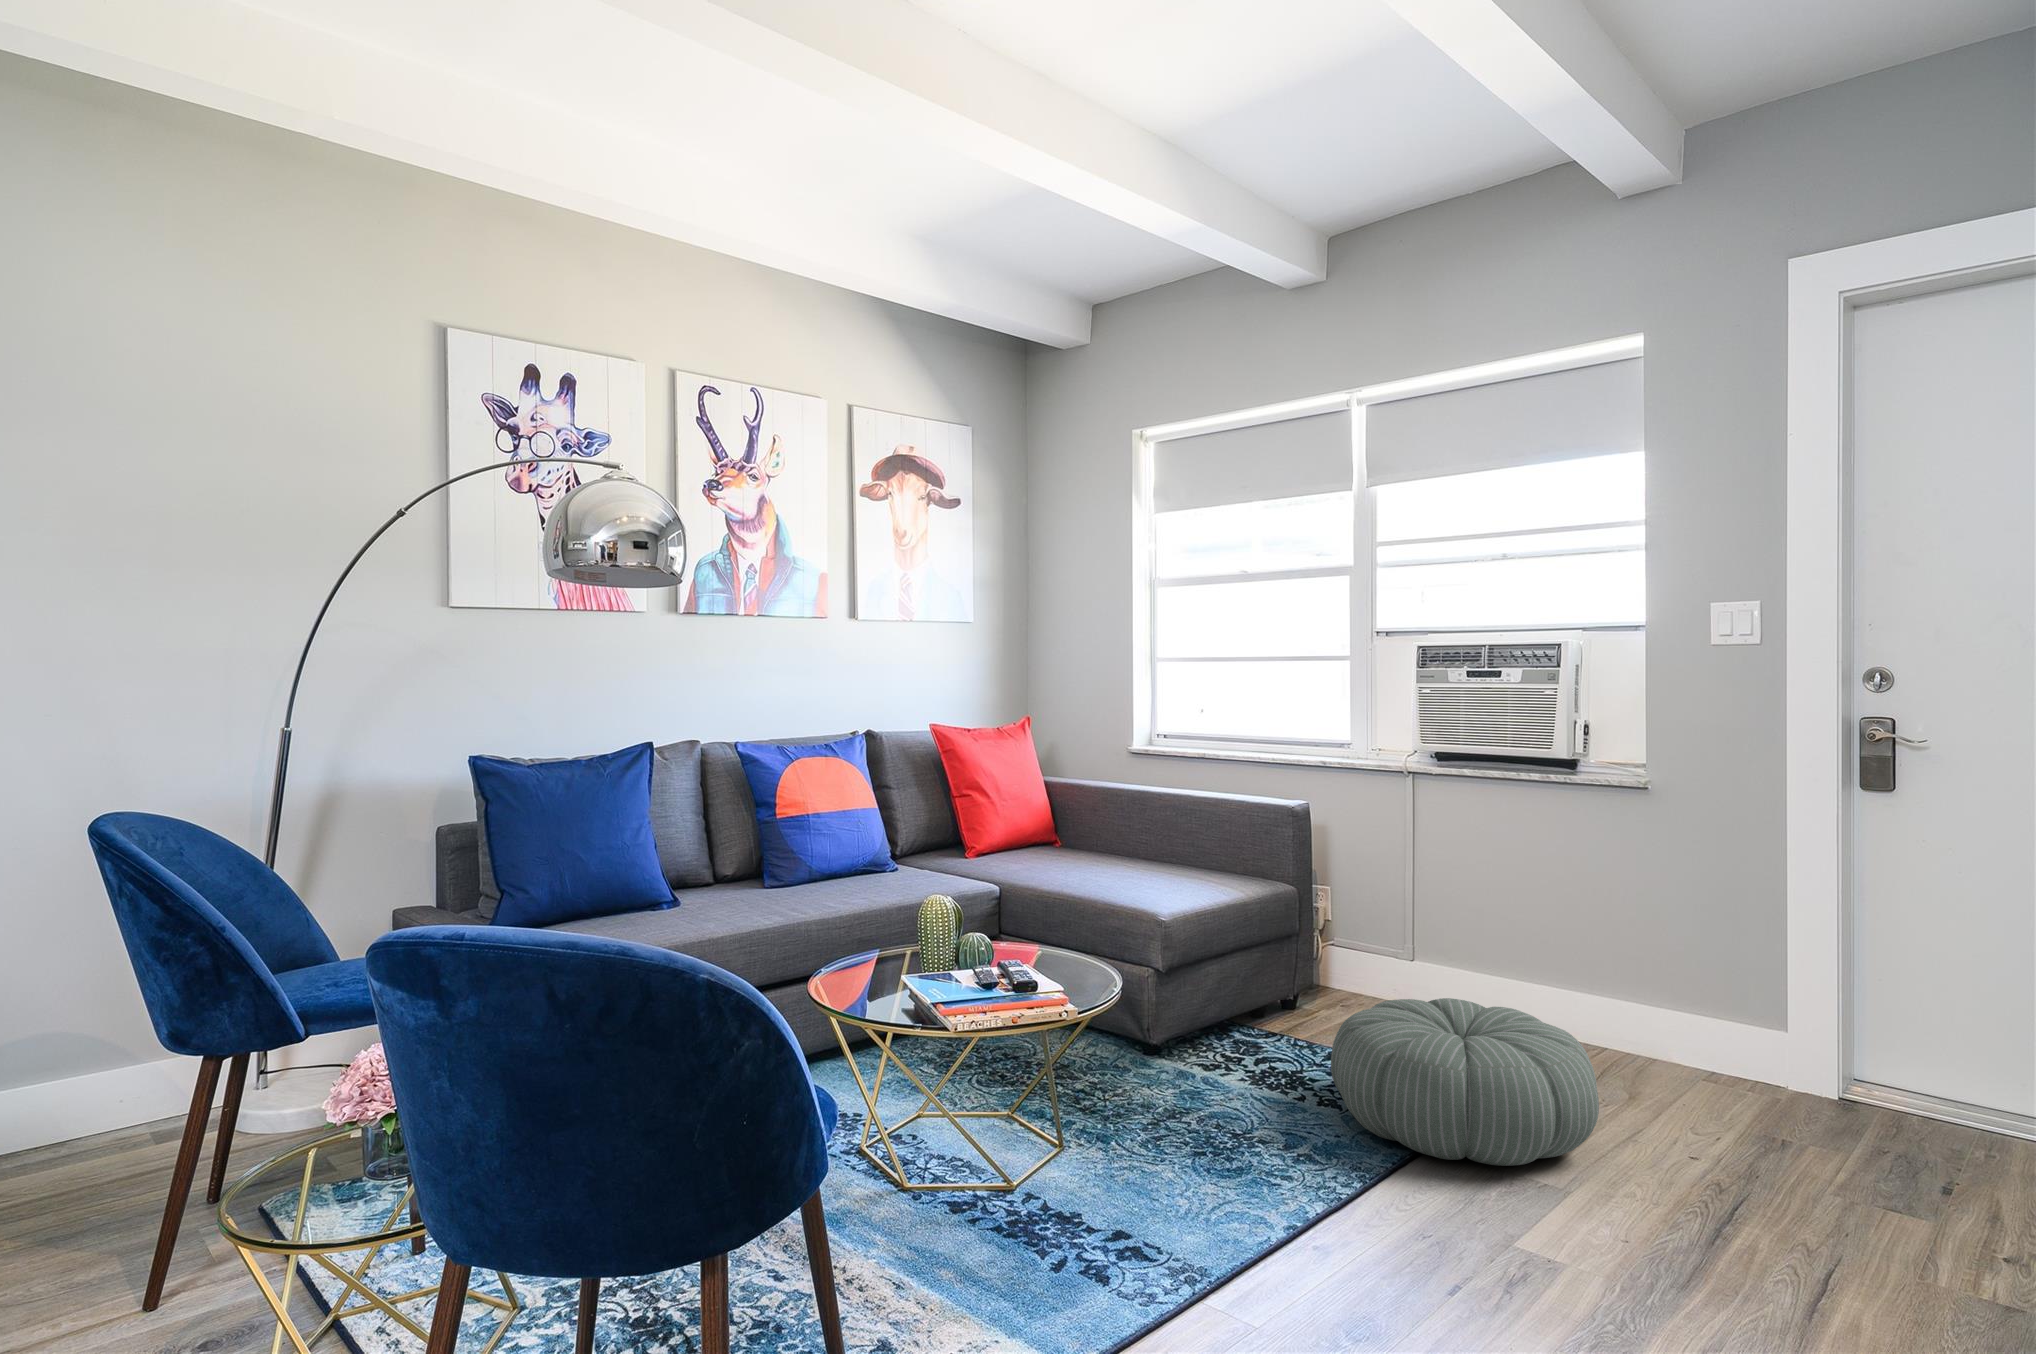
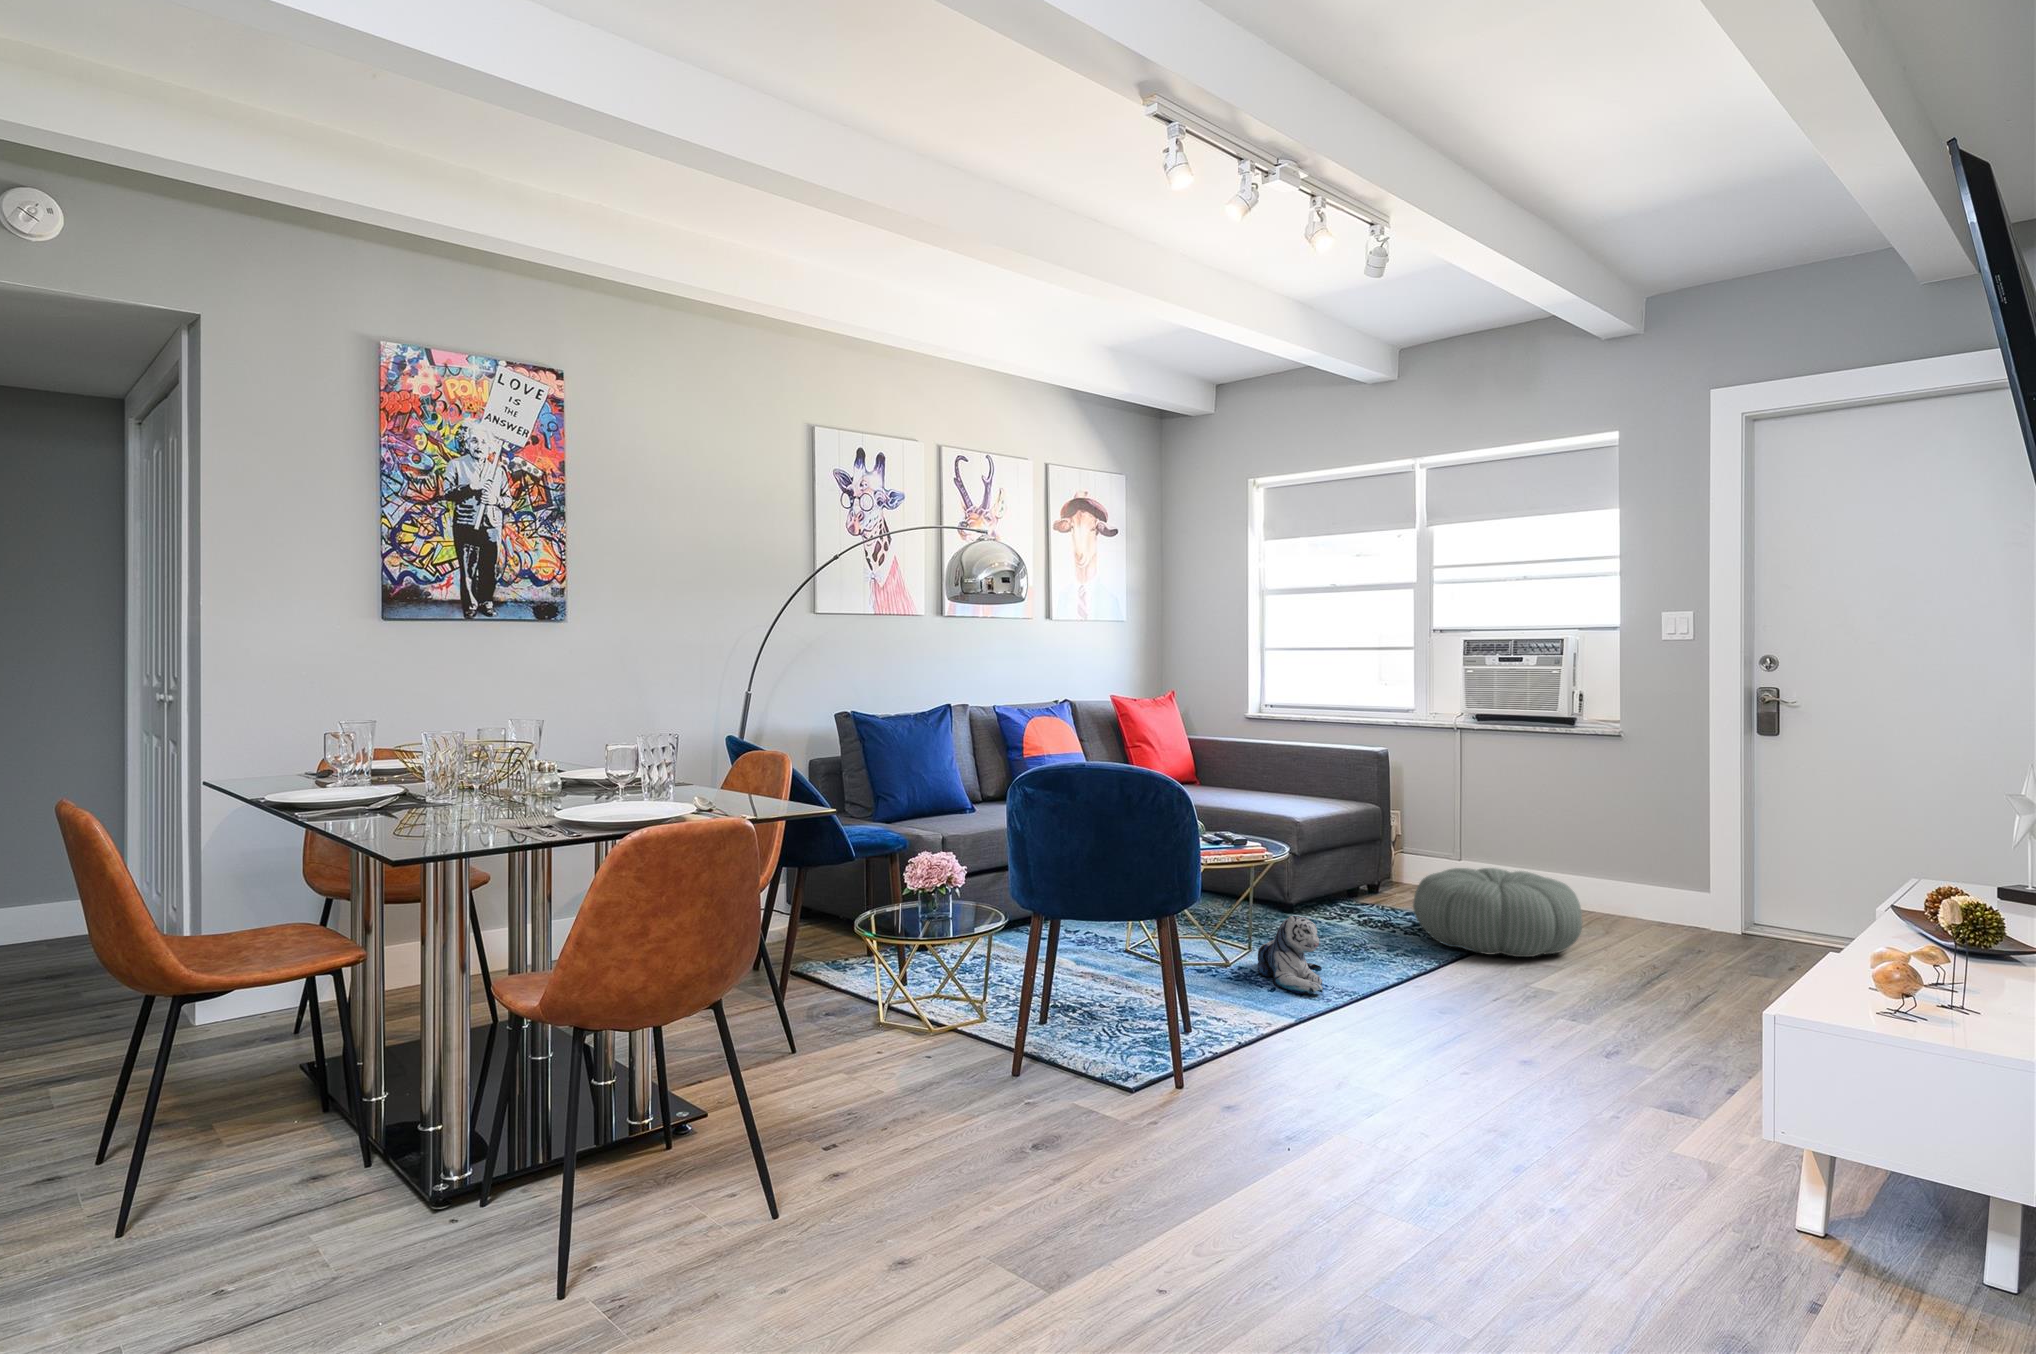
plush toy: none [1047,1125,1159,1285] -> present [1258,916,1323,995]

